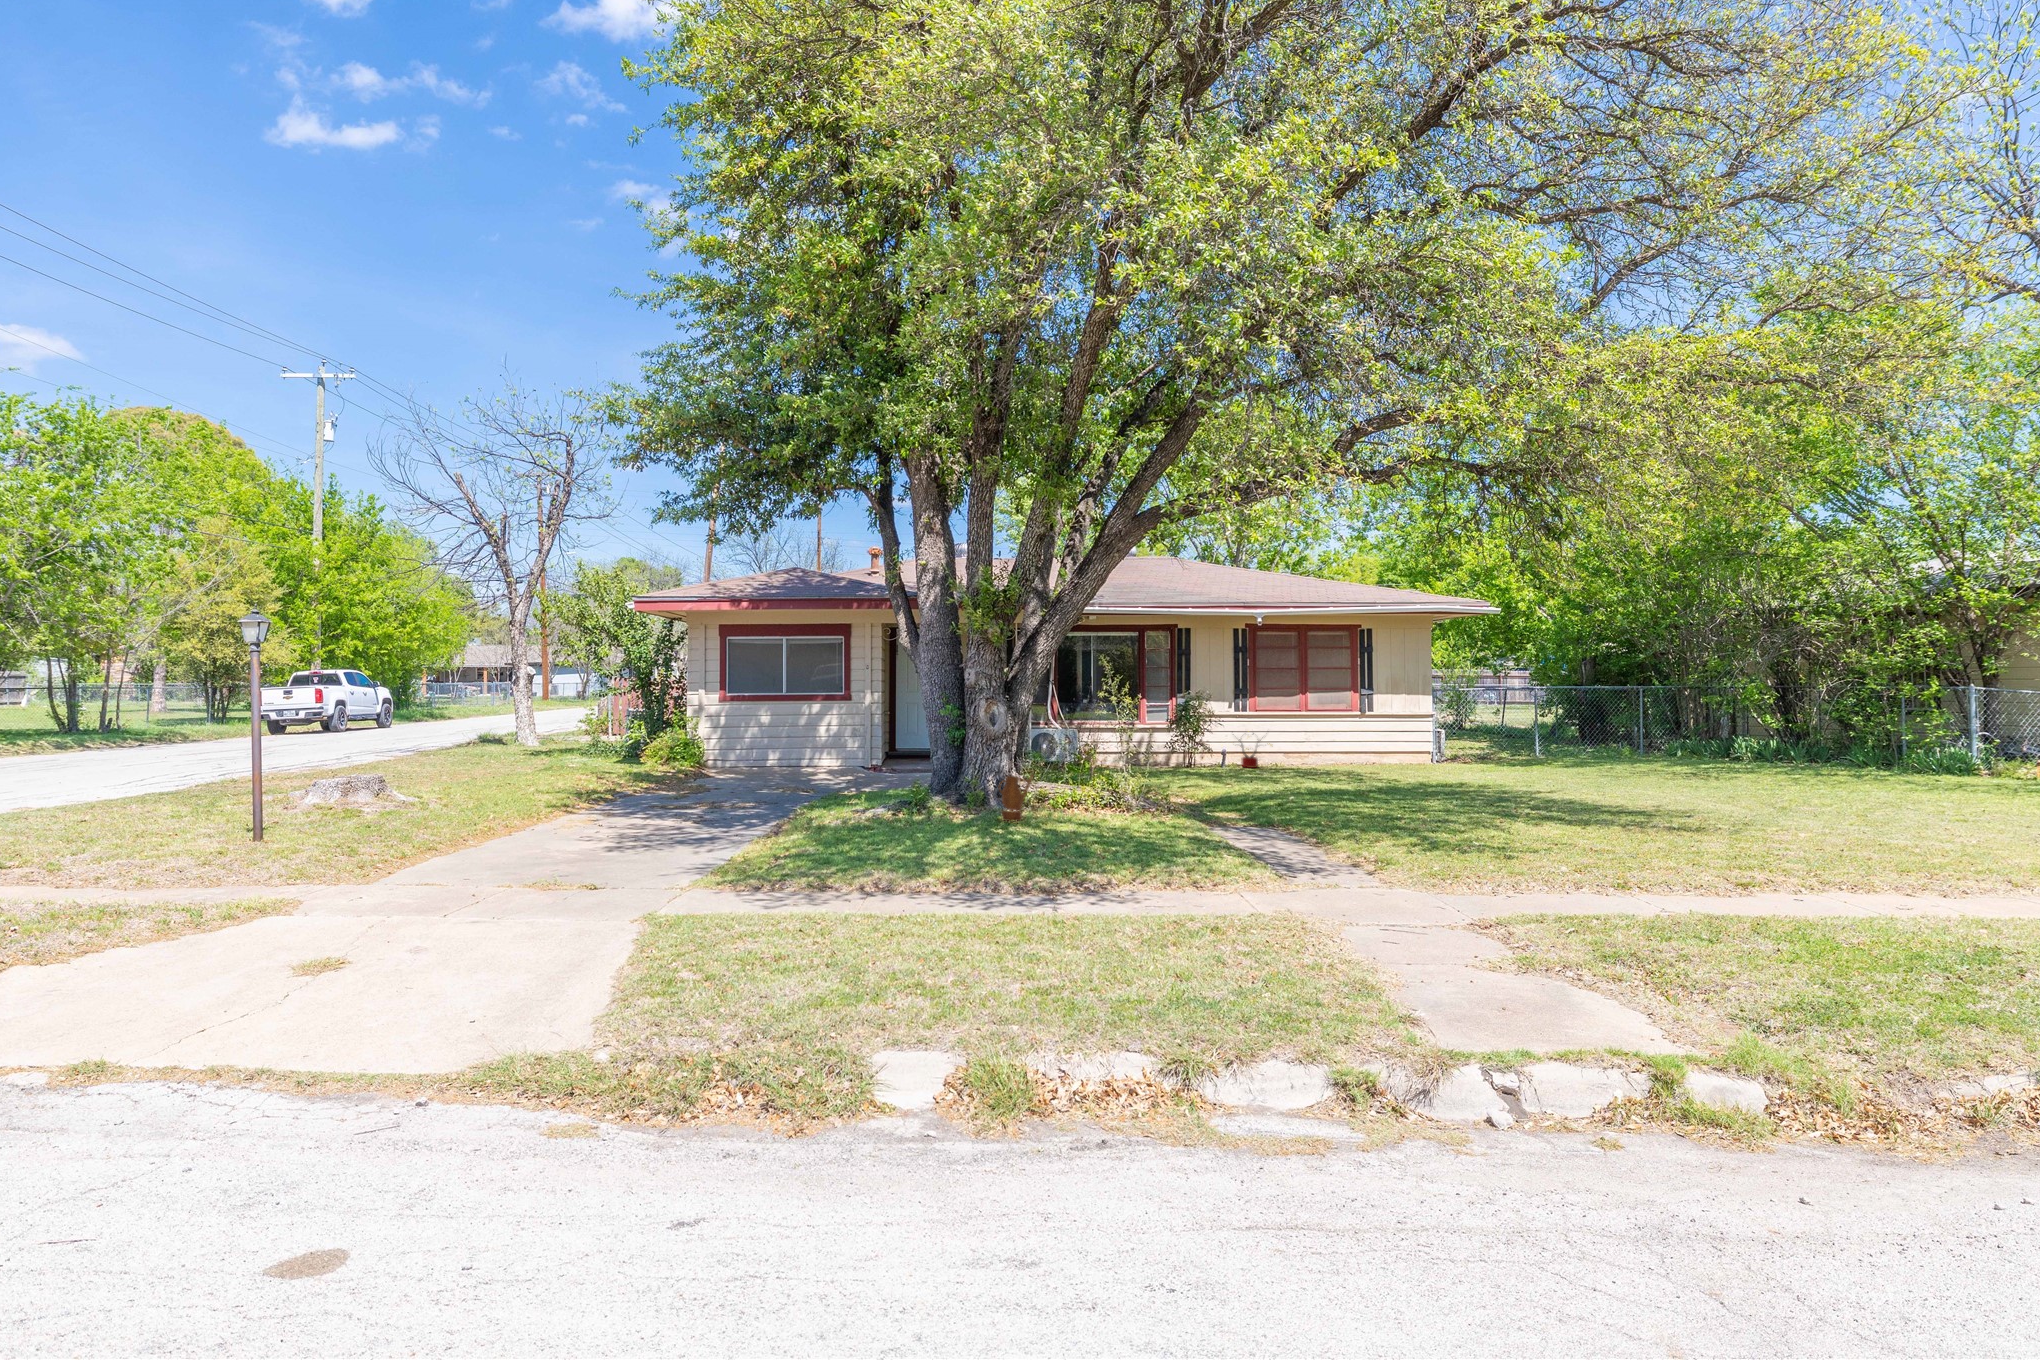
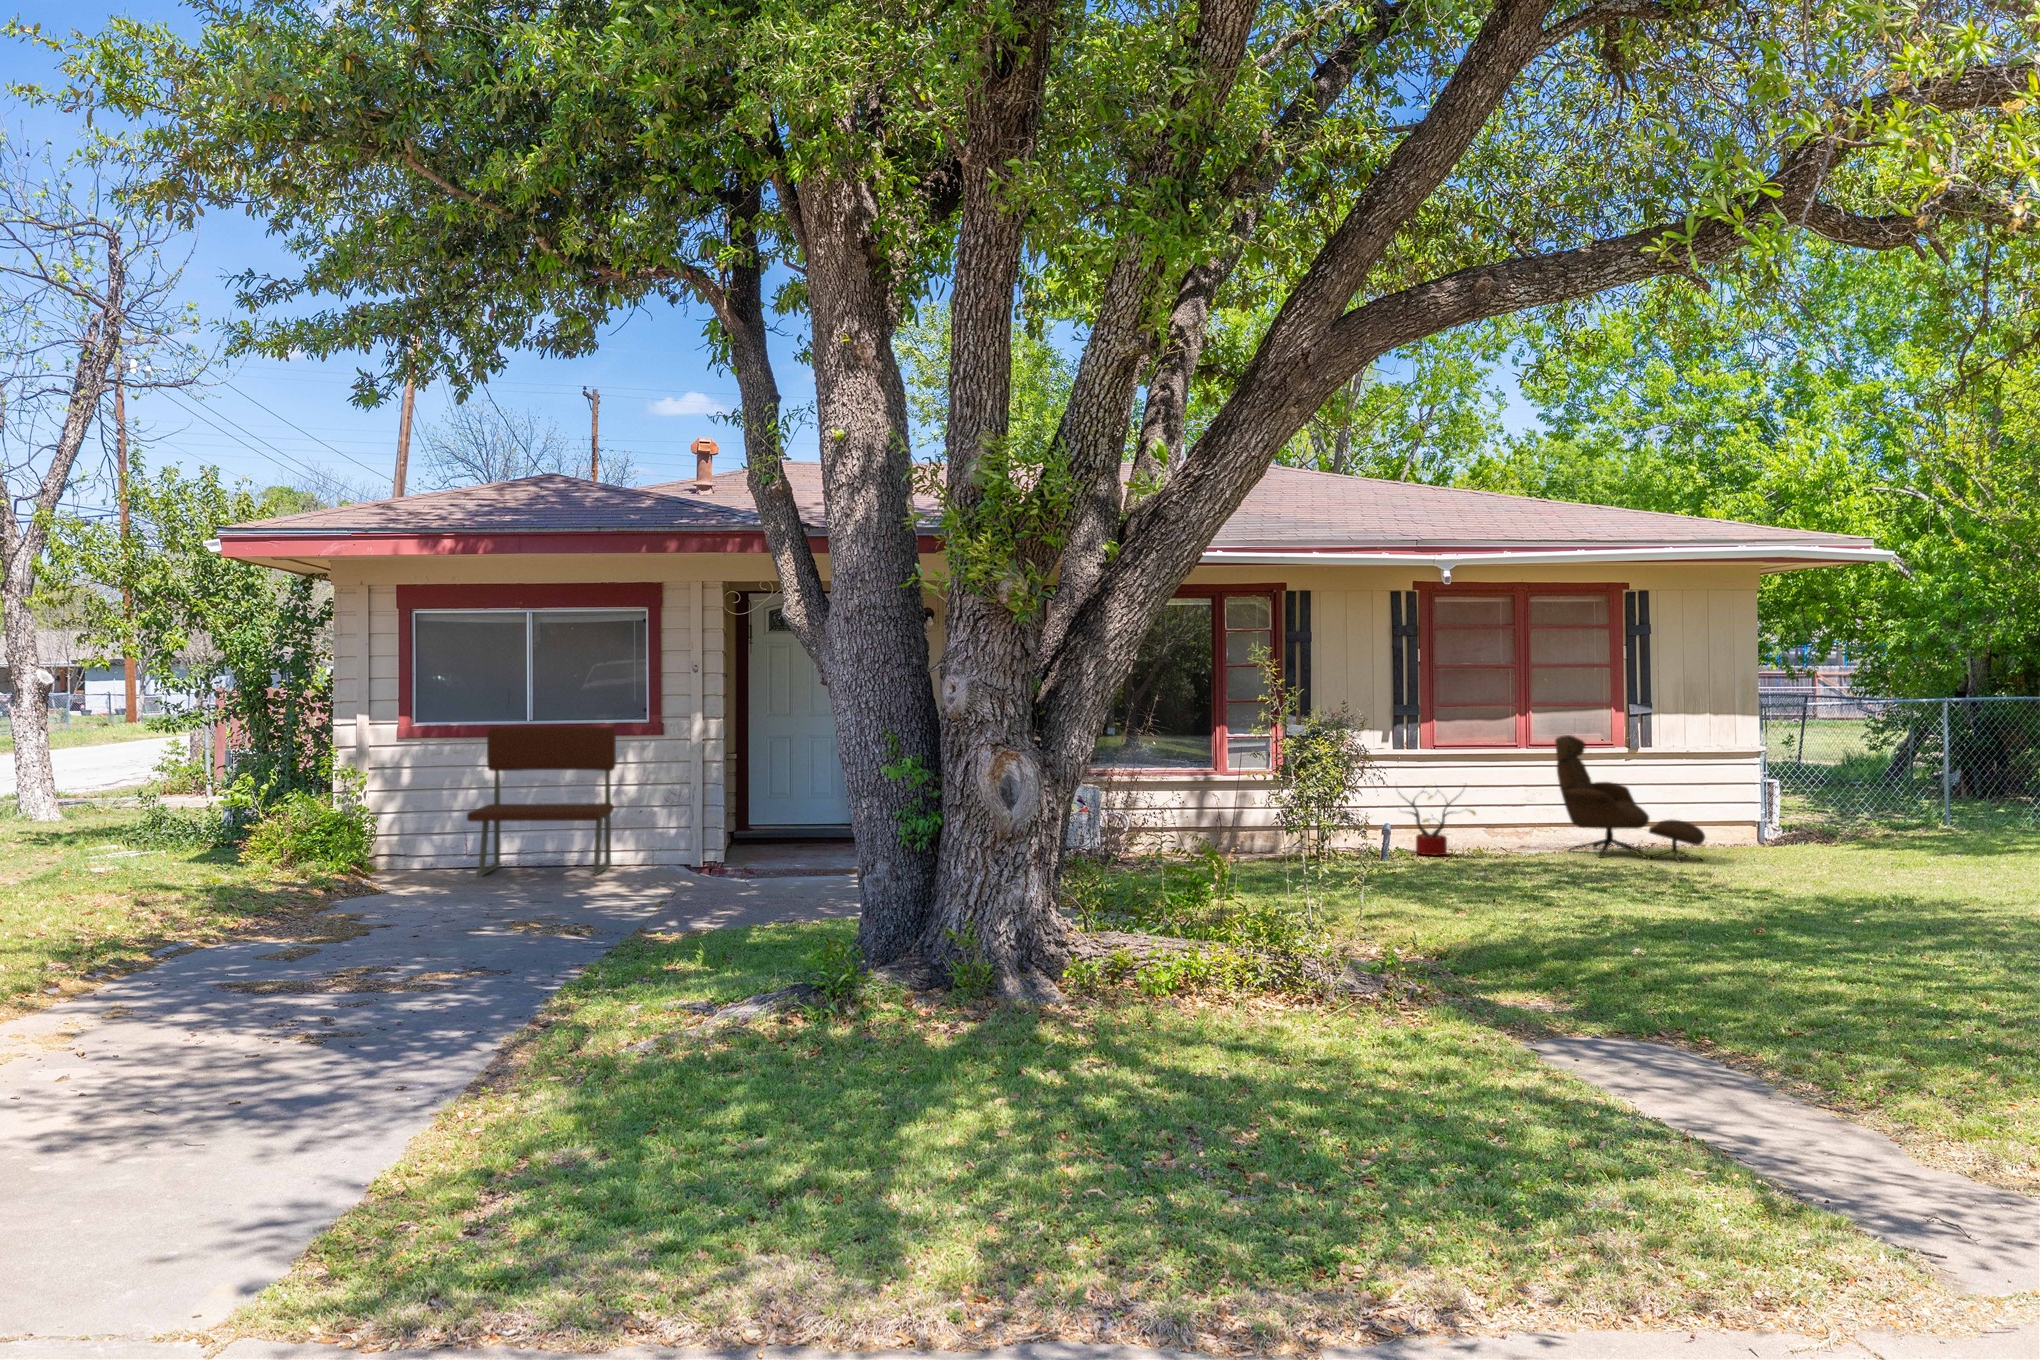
bench: none [752,696,825,770] -> present [467,726,616,876]
lounge chair: none [1318,705,1397,773] -> present [1555,735,1705,863]
watering can: present [999,775,1033,822] -> none [1022,914,1097,1028]

